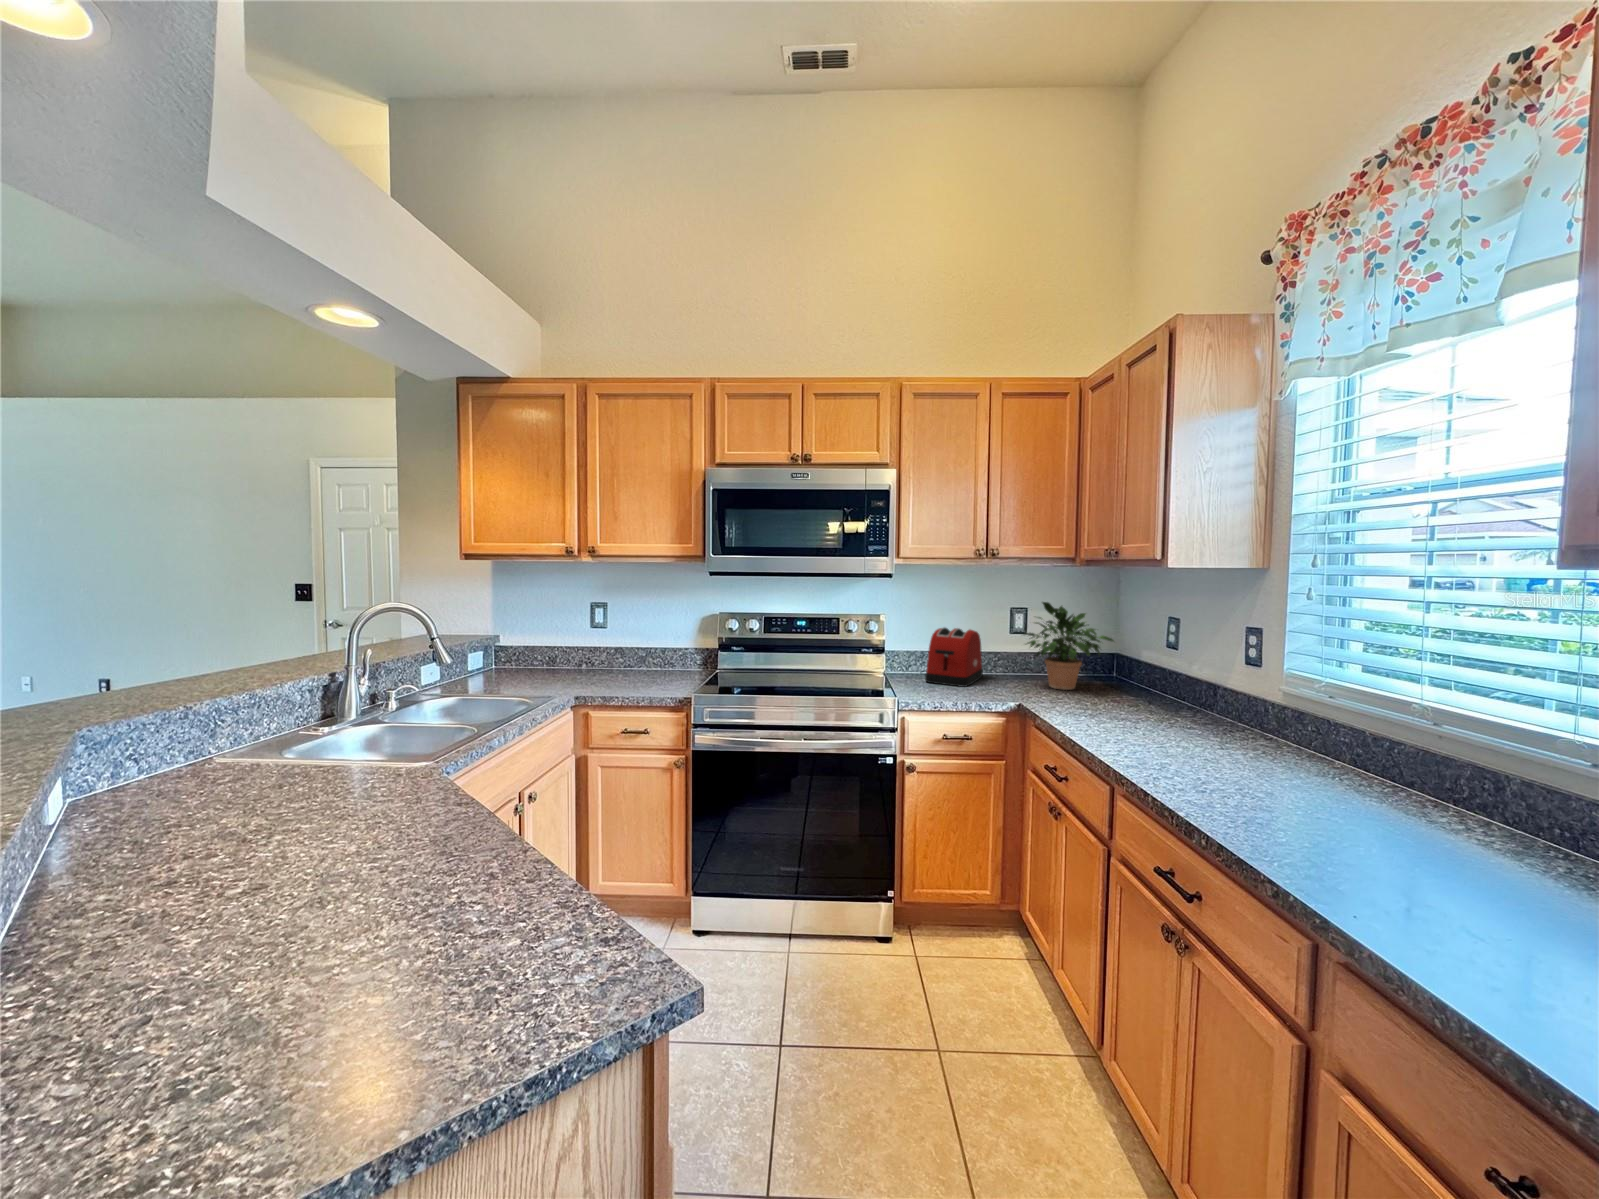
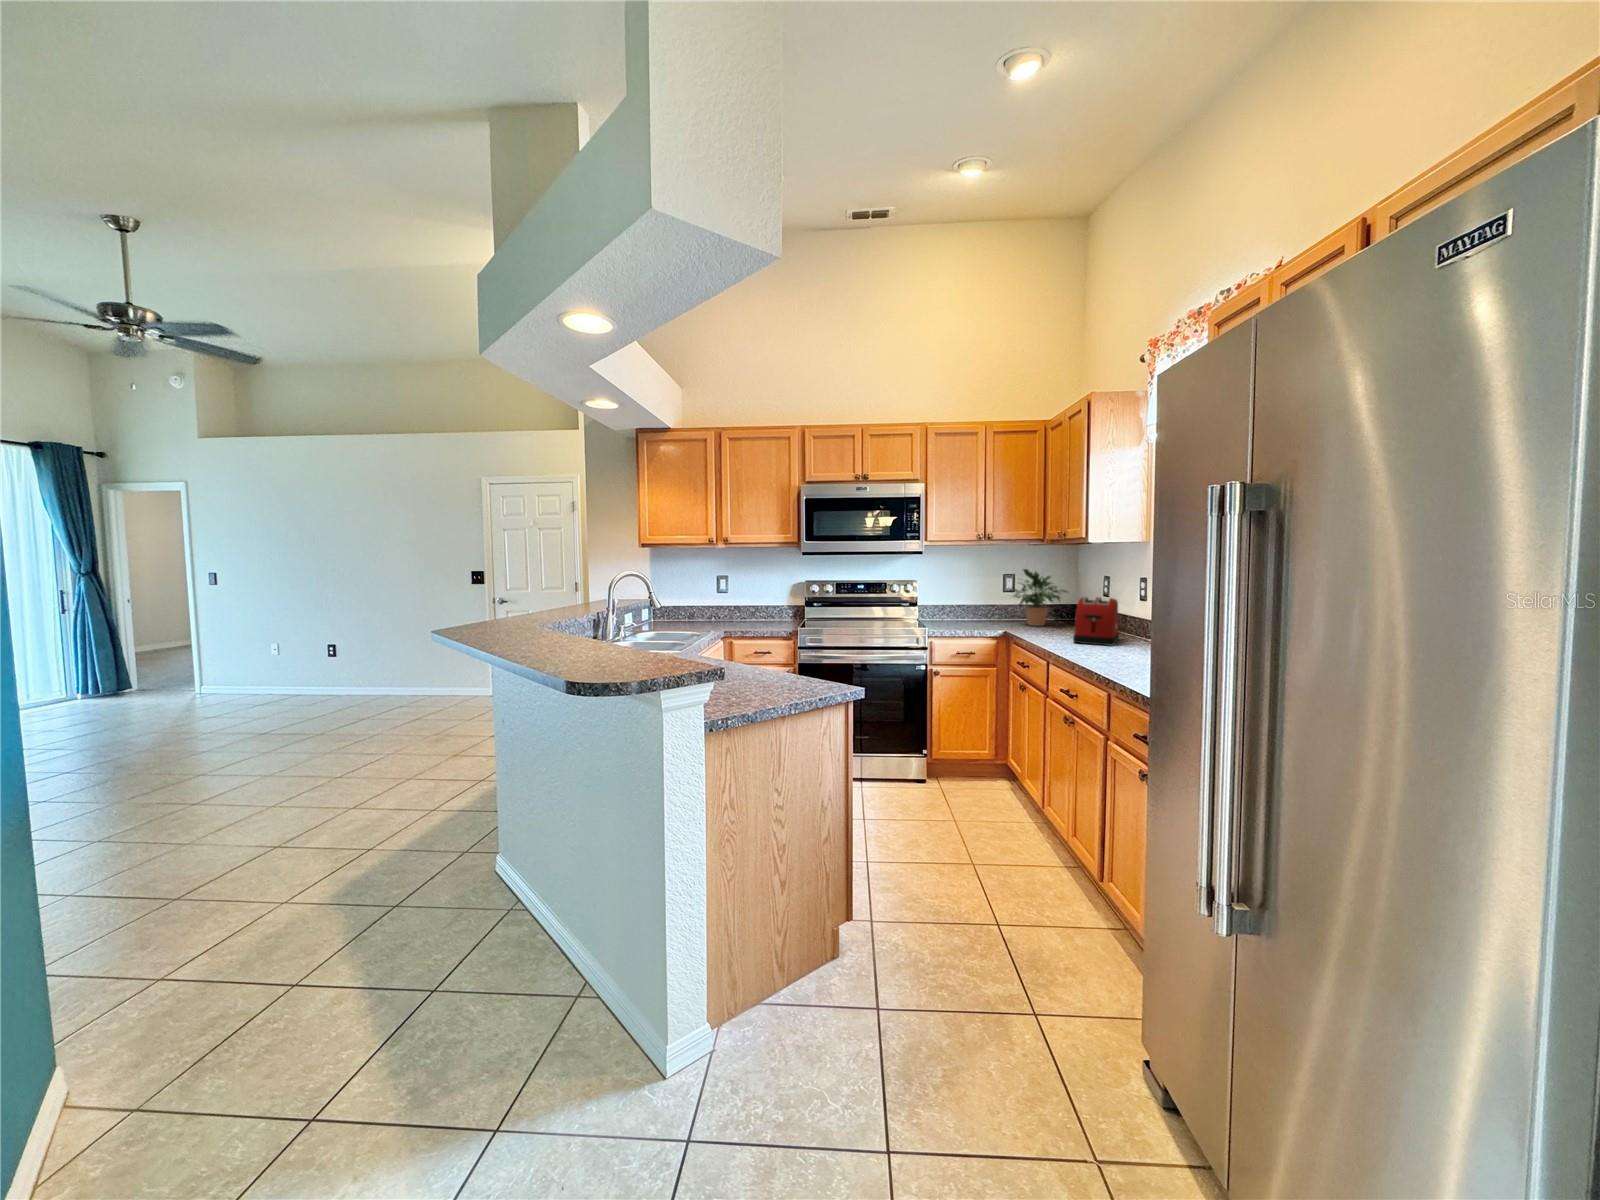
toaster: present [925,627,983,687] -> present [1073,597,1119,646]

